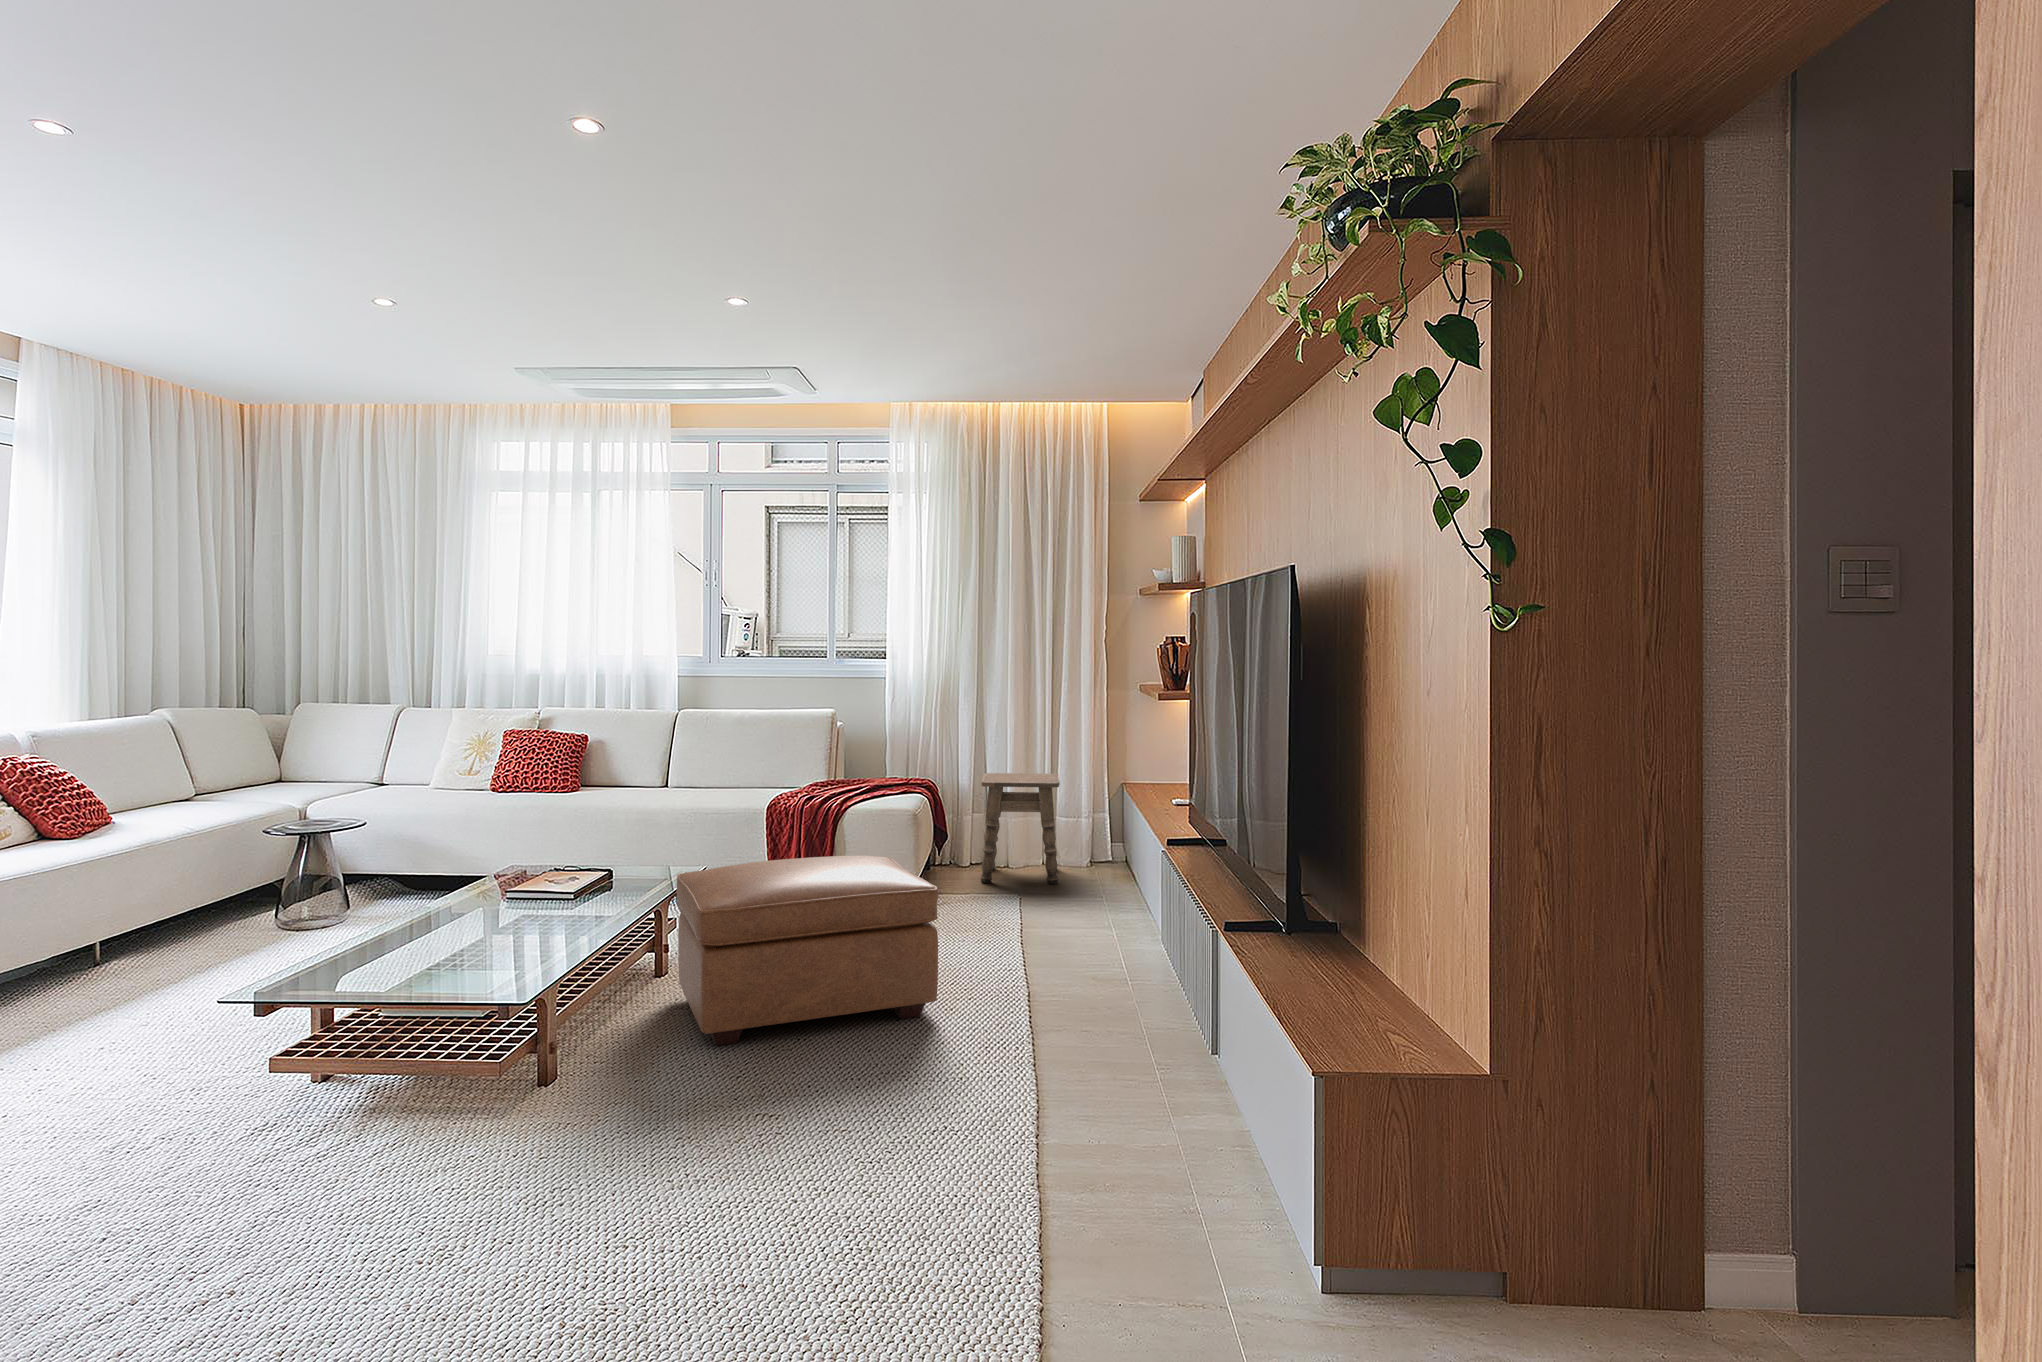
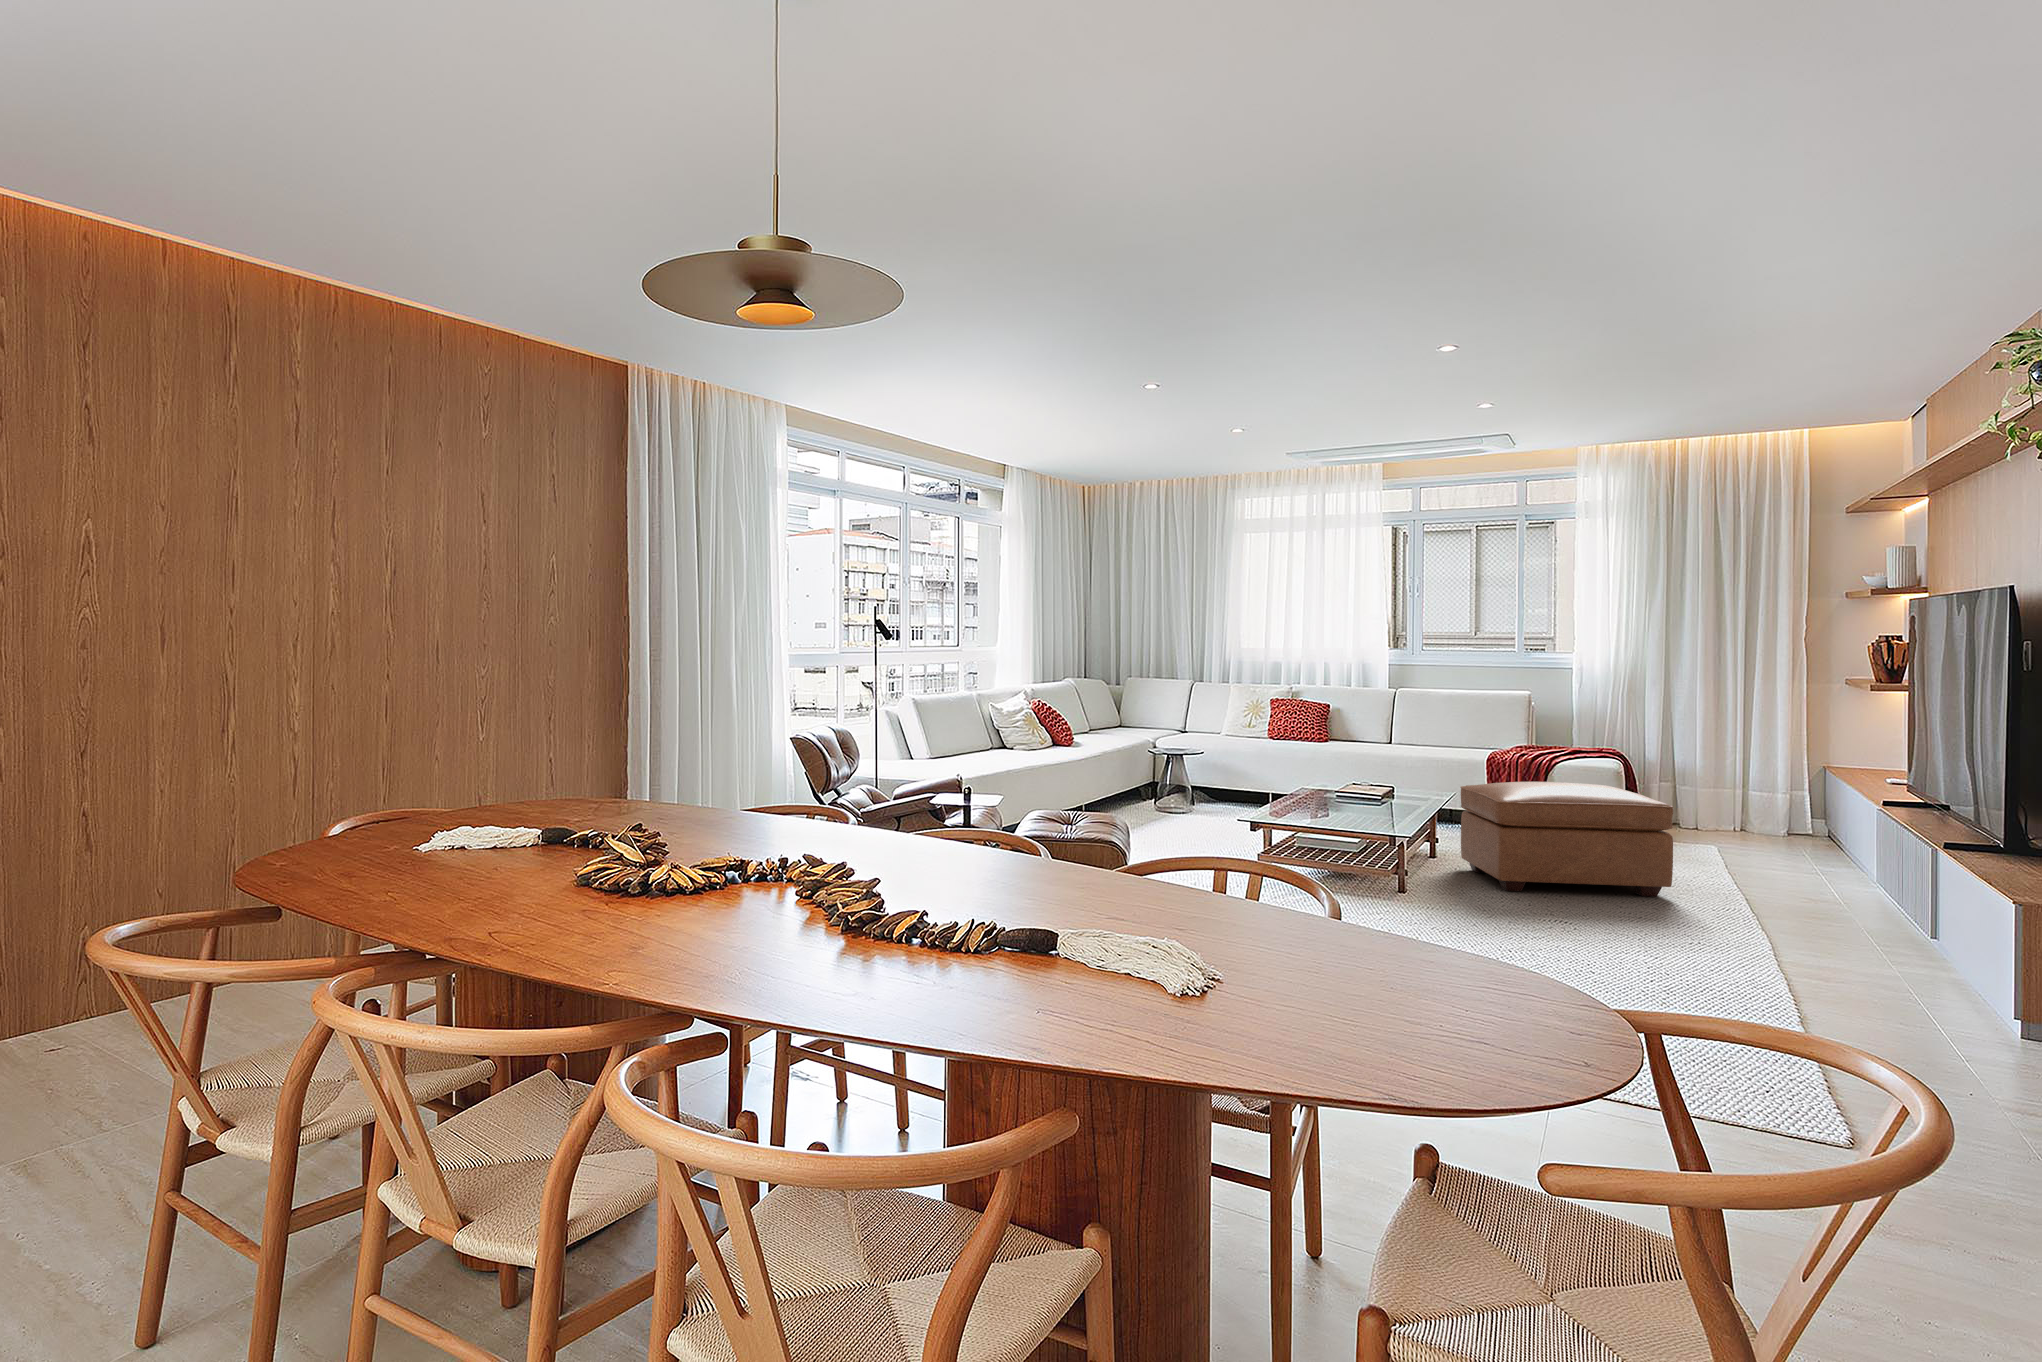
side table: present [981,773,1060,884] -> none [1673,749,1756,844]

